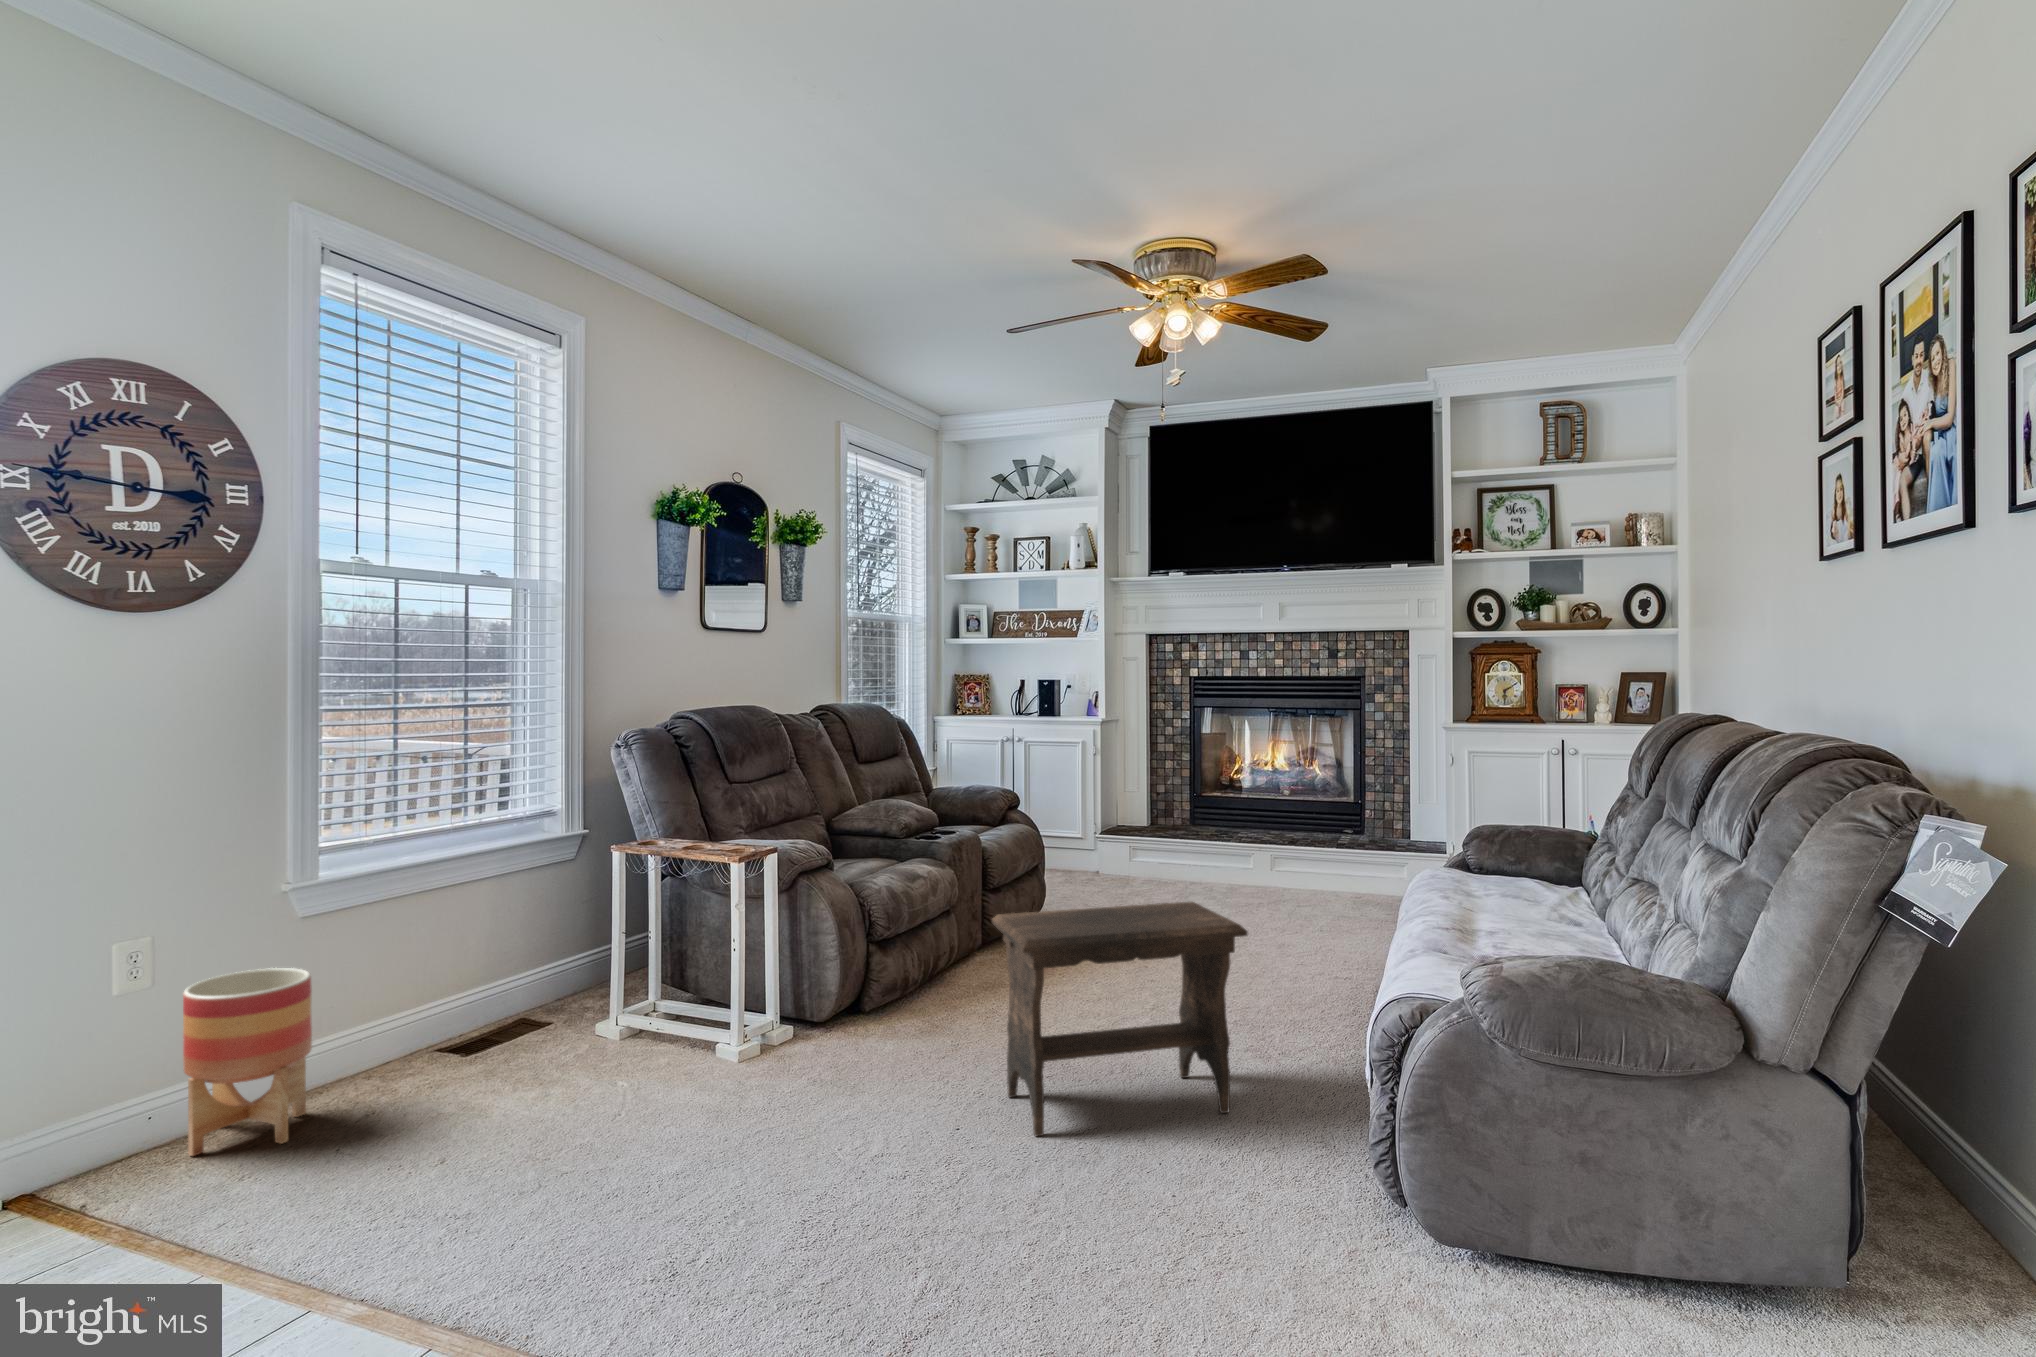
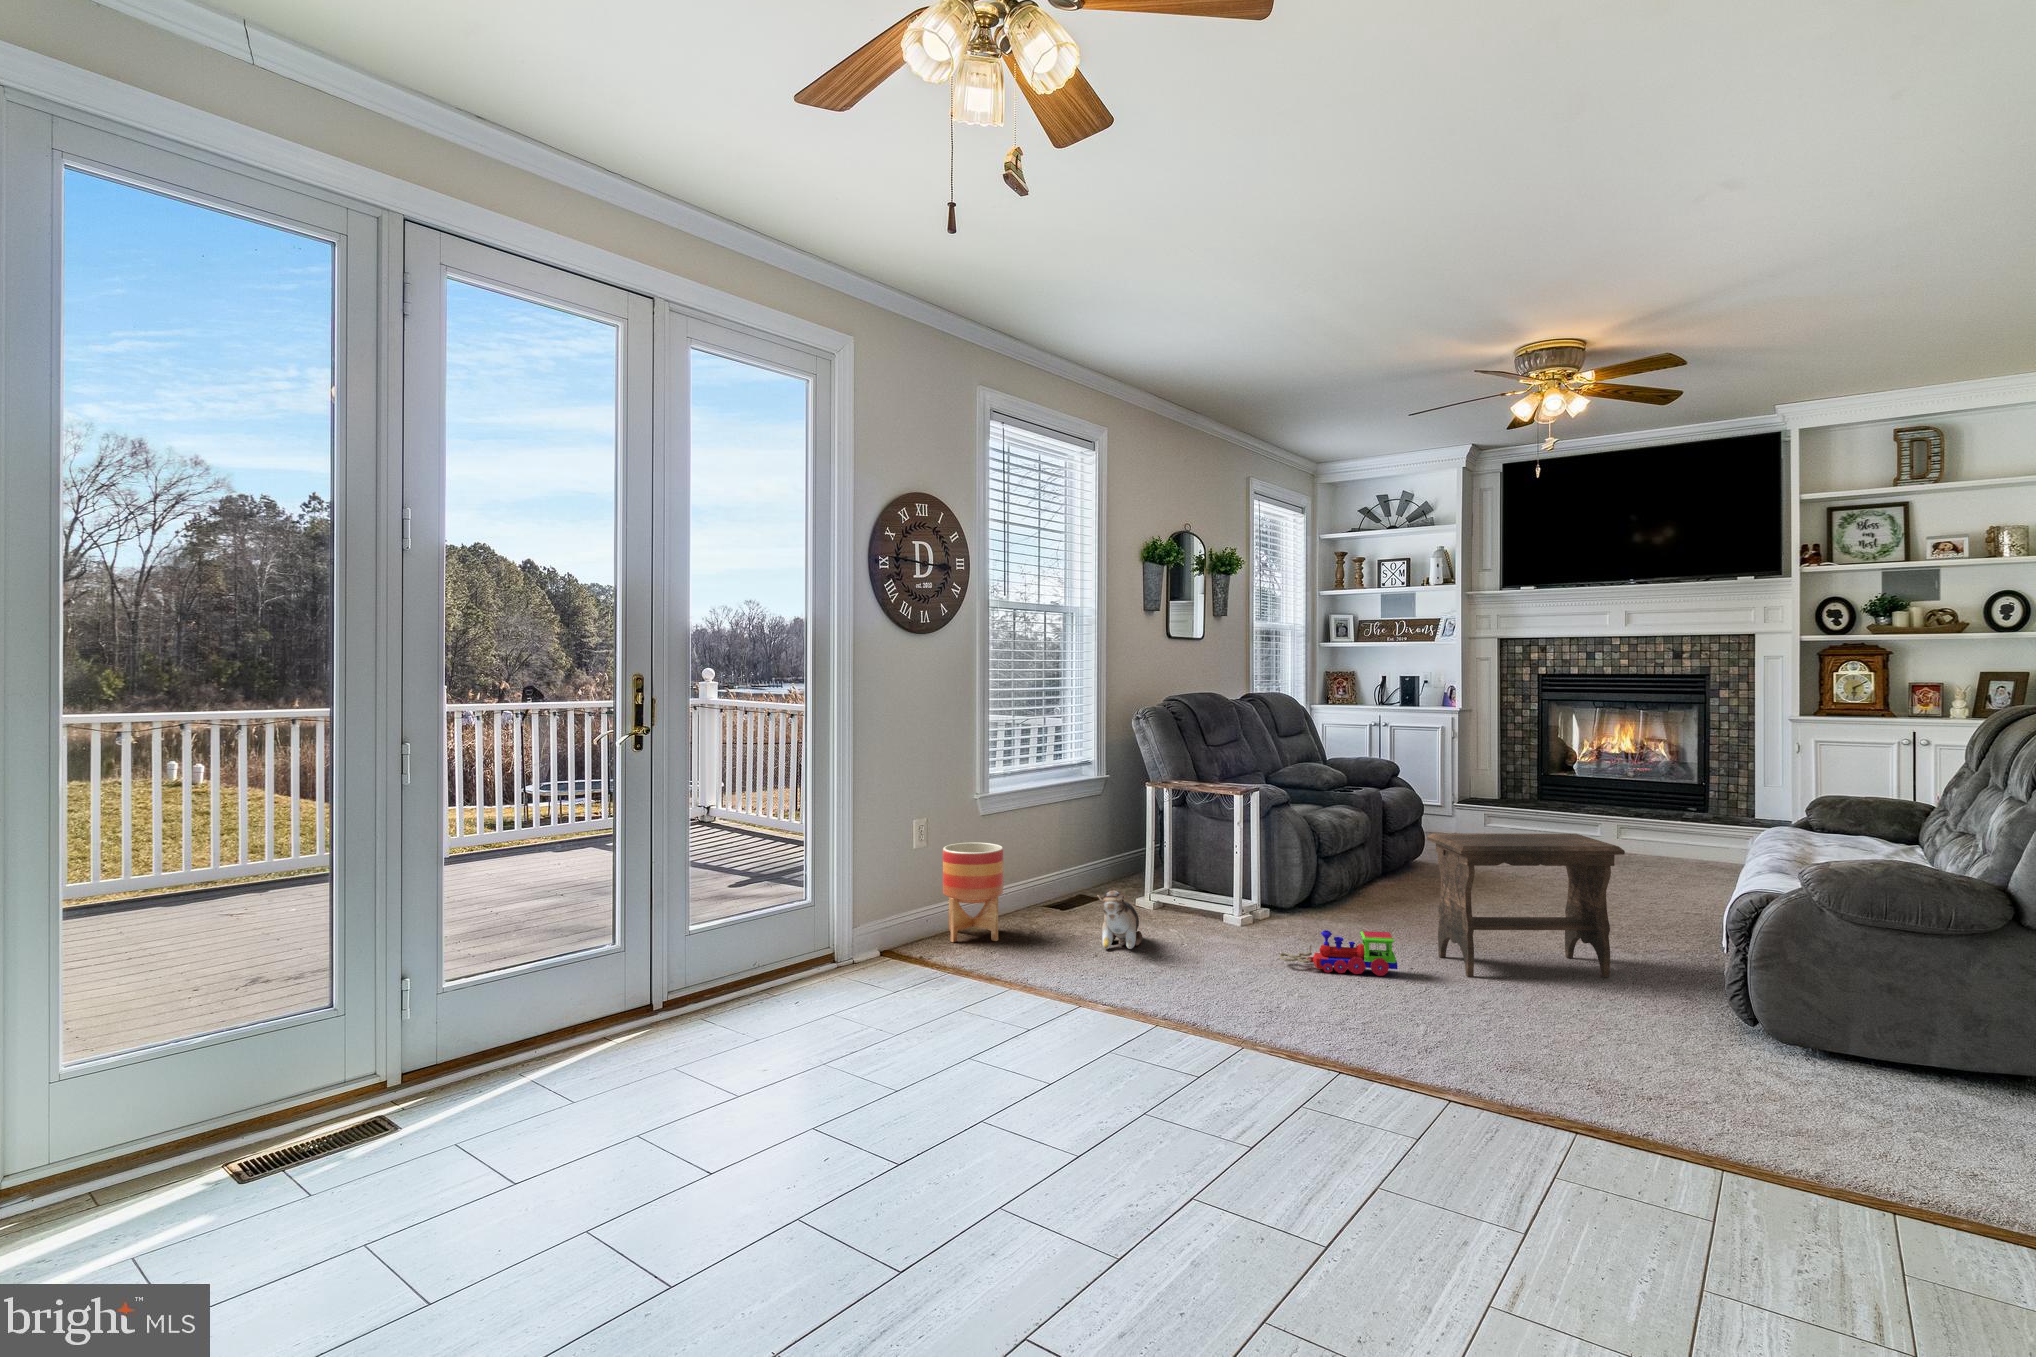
plush toy: none [449,1043,558,1141] -> present [1097,890,1142,949]
toy train: none [755,1078,931,1155] -> present [1279,930,1397,976]

